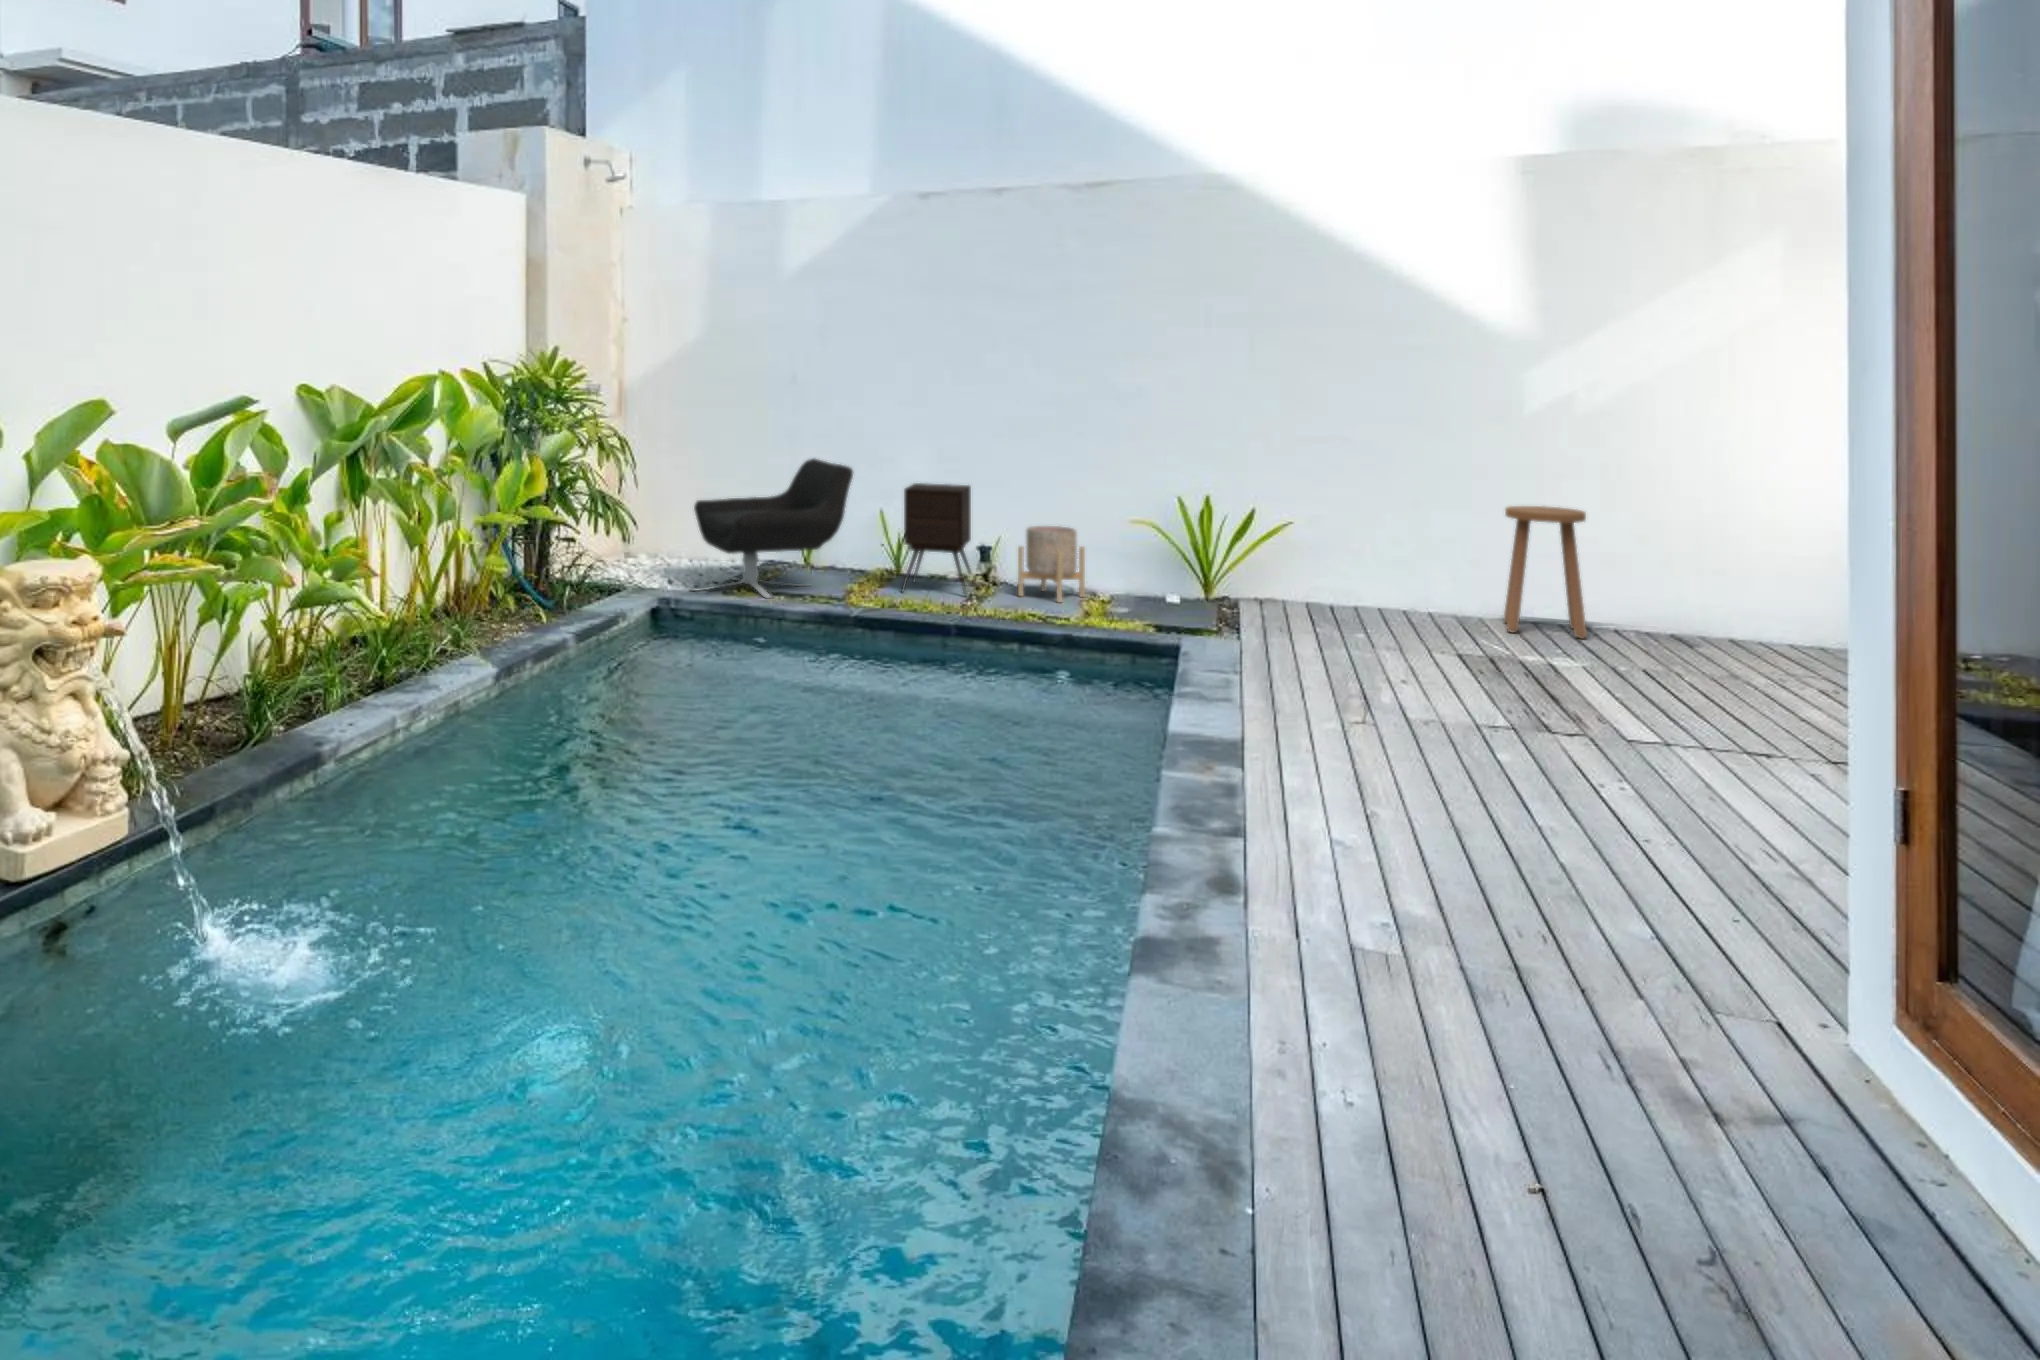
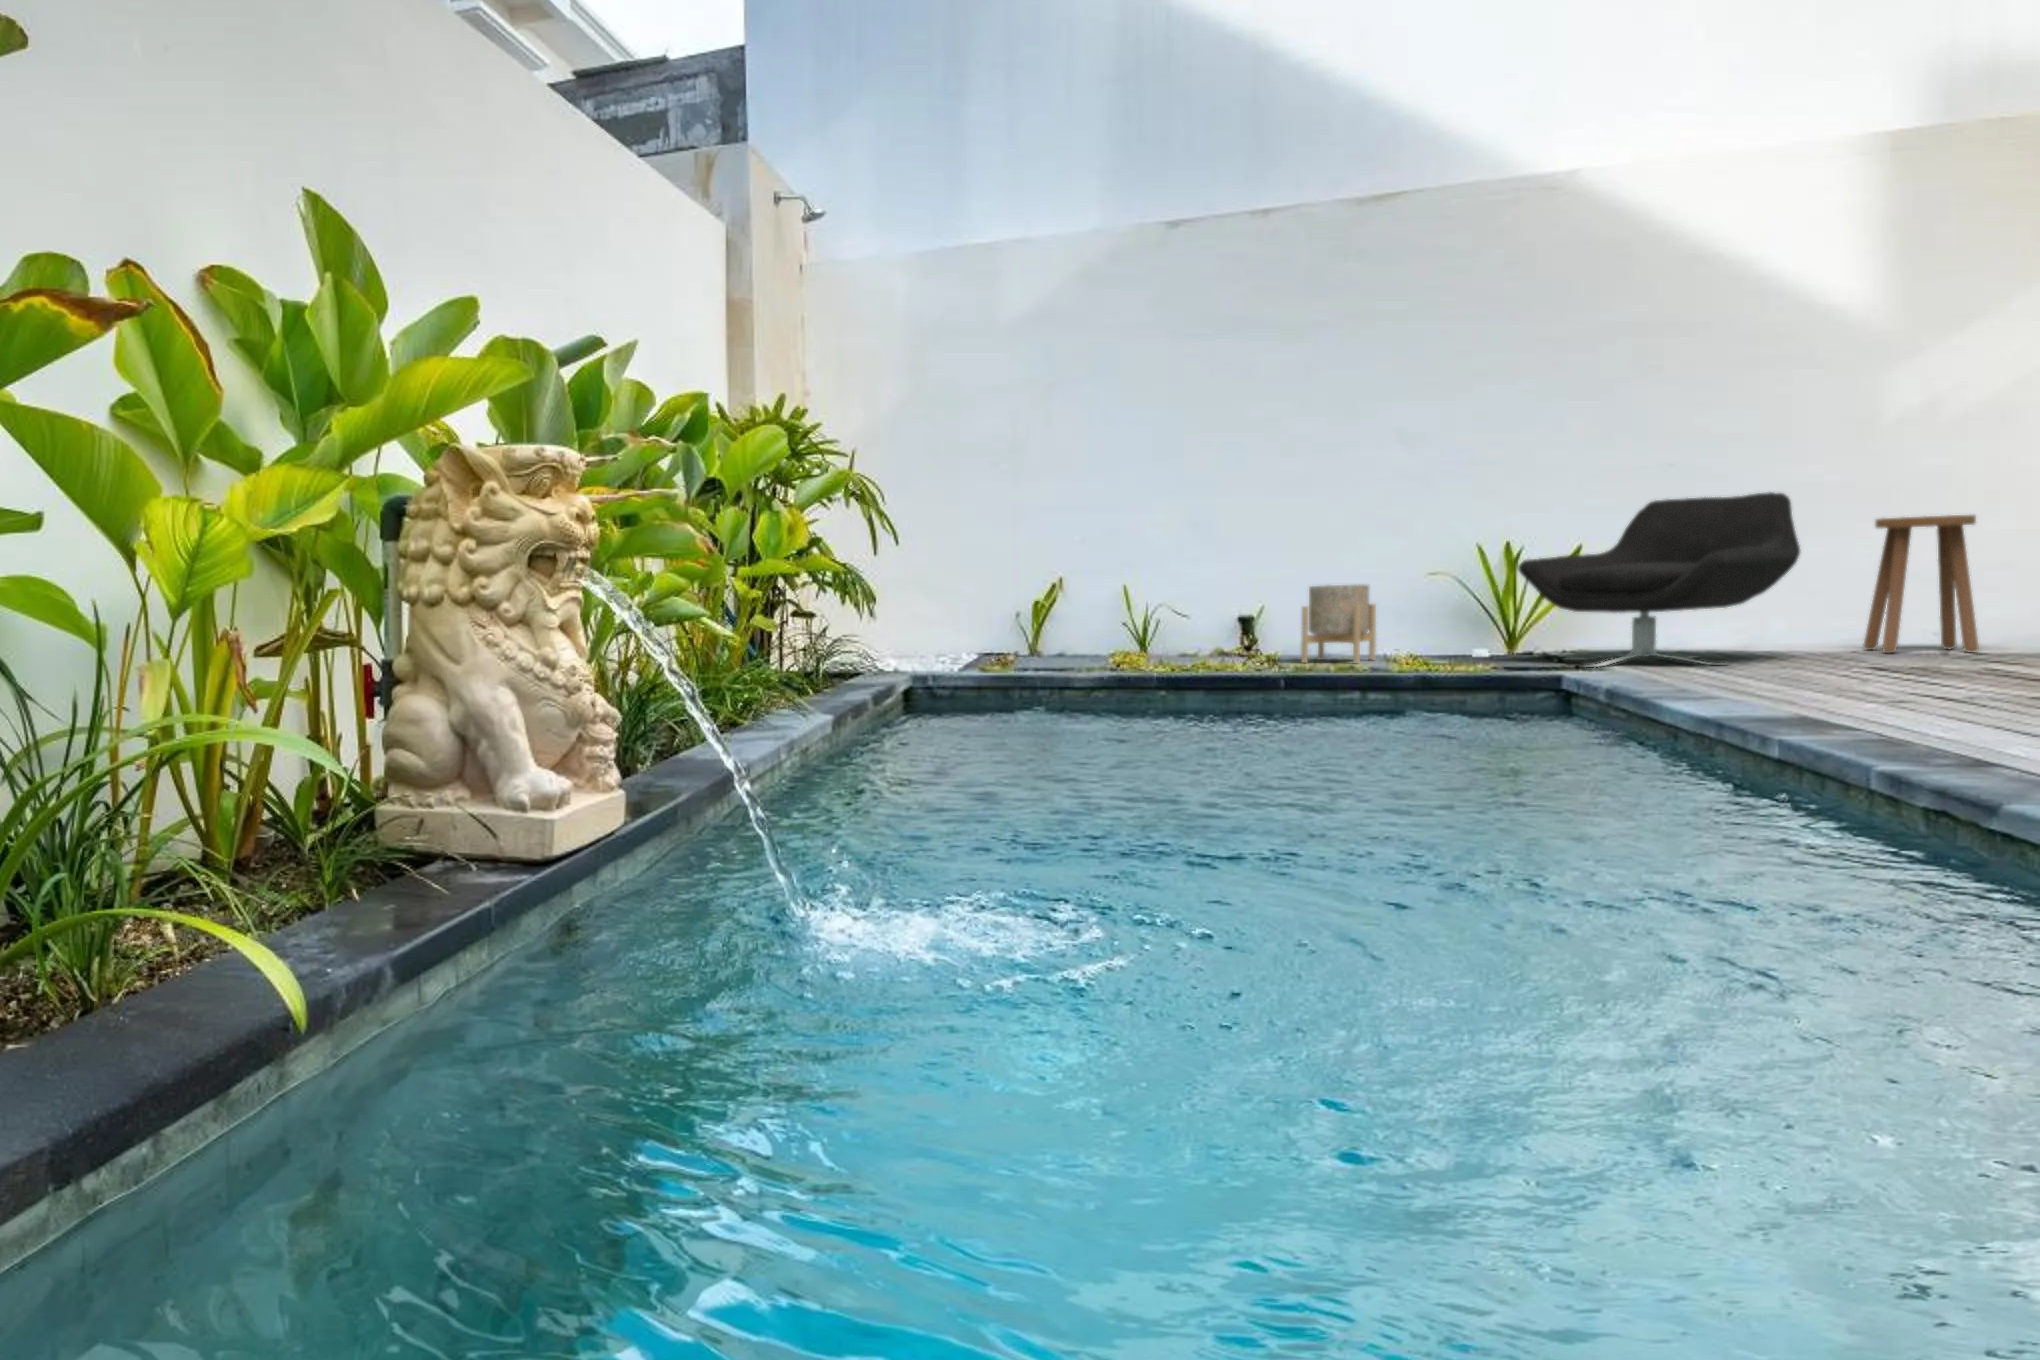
lounge chair: present [694,459,853,598] -> present [1518,492,1800,666]
side table: present [902,483,975,595] -> none [1164,547,1247,667]

